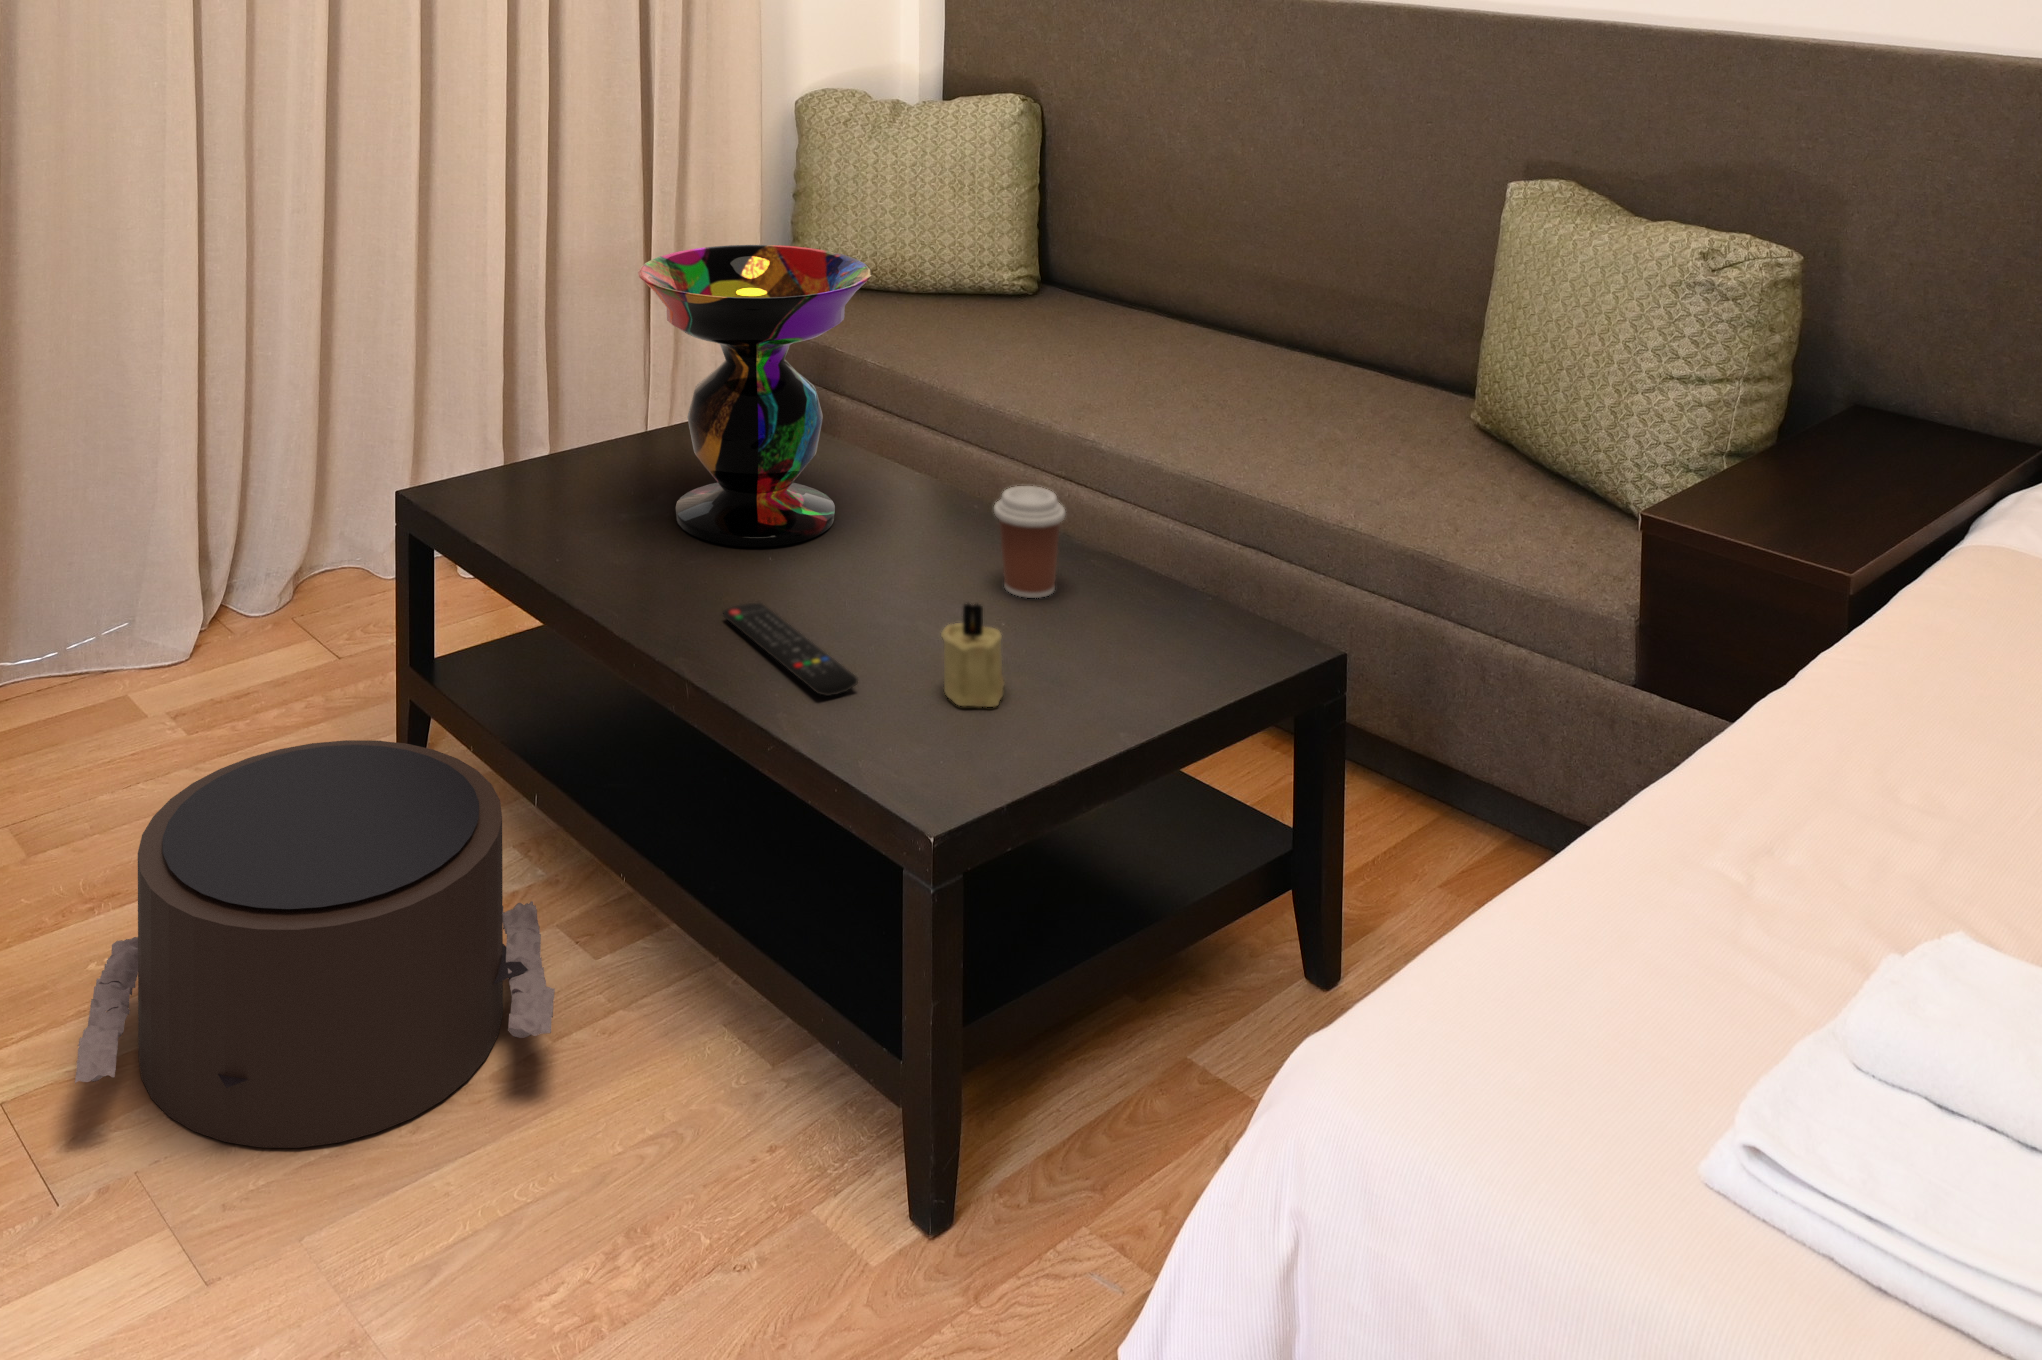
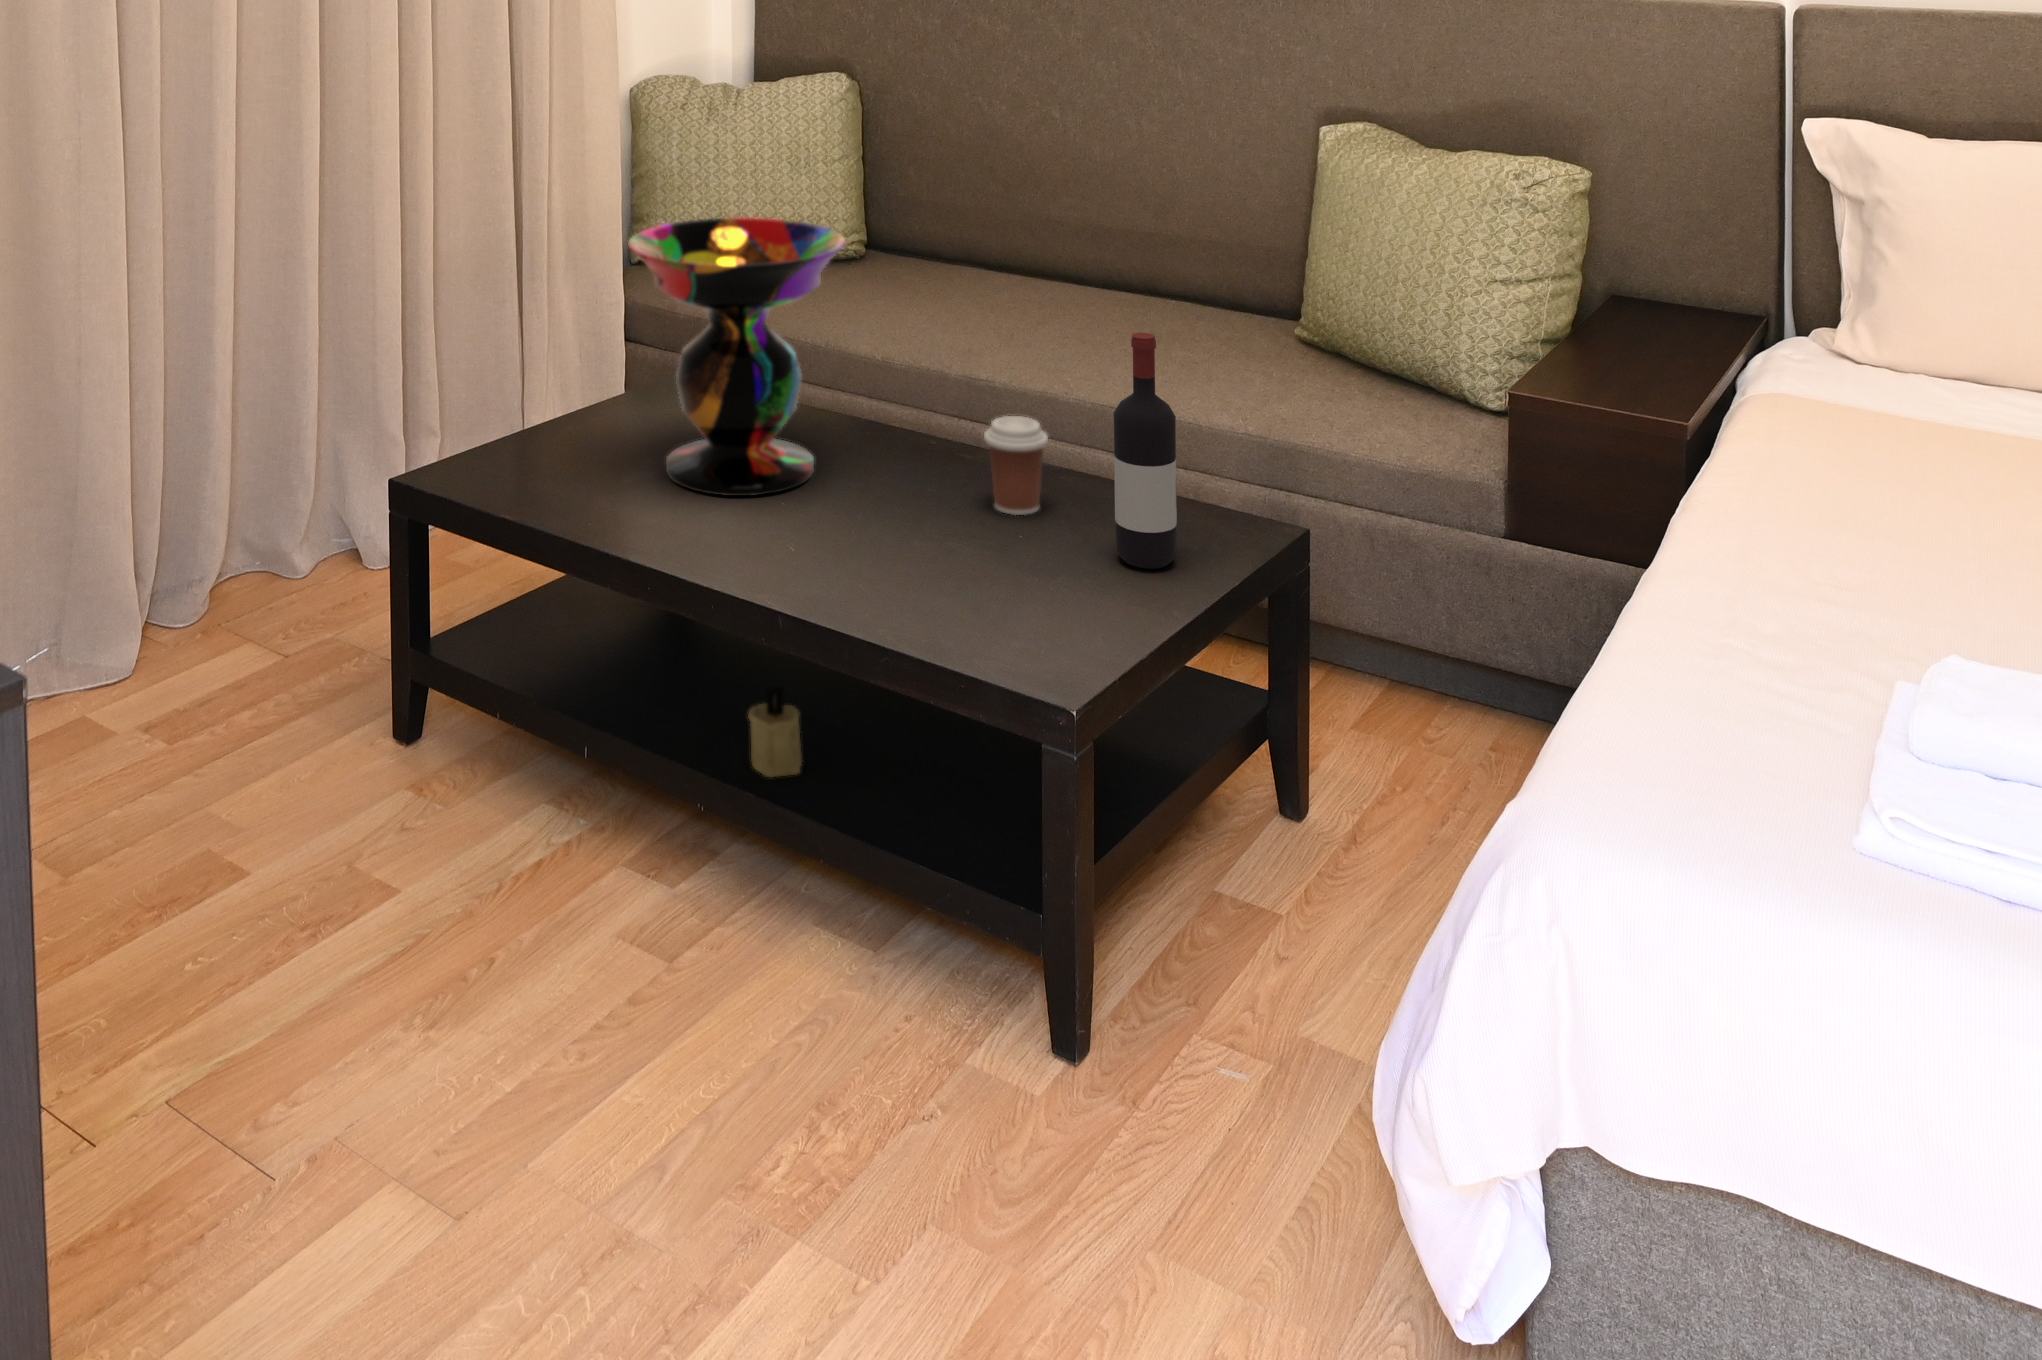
wine bottle: none [1105,406,1175,676] -> present [1114,333,1177,569]
remote control: present [723,603,858,696] -> none [768,541,924,613]
candle: present [941,603,1005,707] -> present [748,686,802,777]
pouf: present [75,740,555,1148] -> none [217,710,680,1094]

